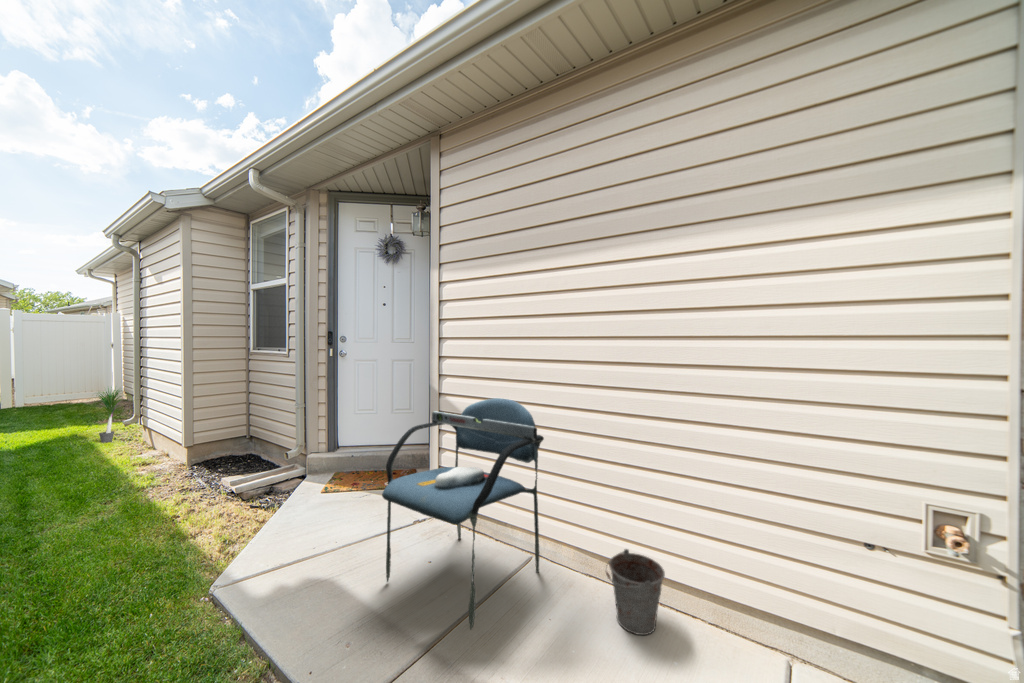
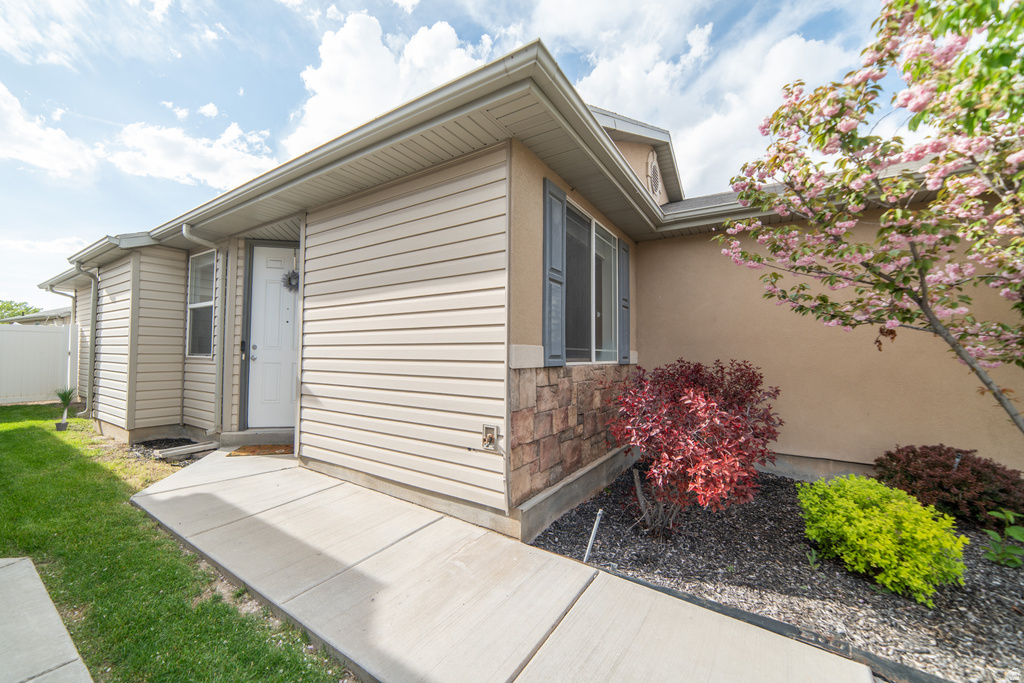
chair: present [382,398,544,630] -> none [238,384,343,506]
bucket: present [606,549,665,635] -> none [359,466,392,506]

